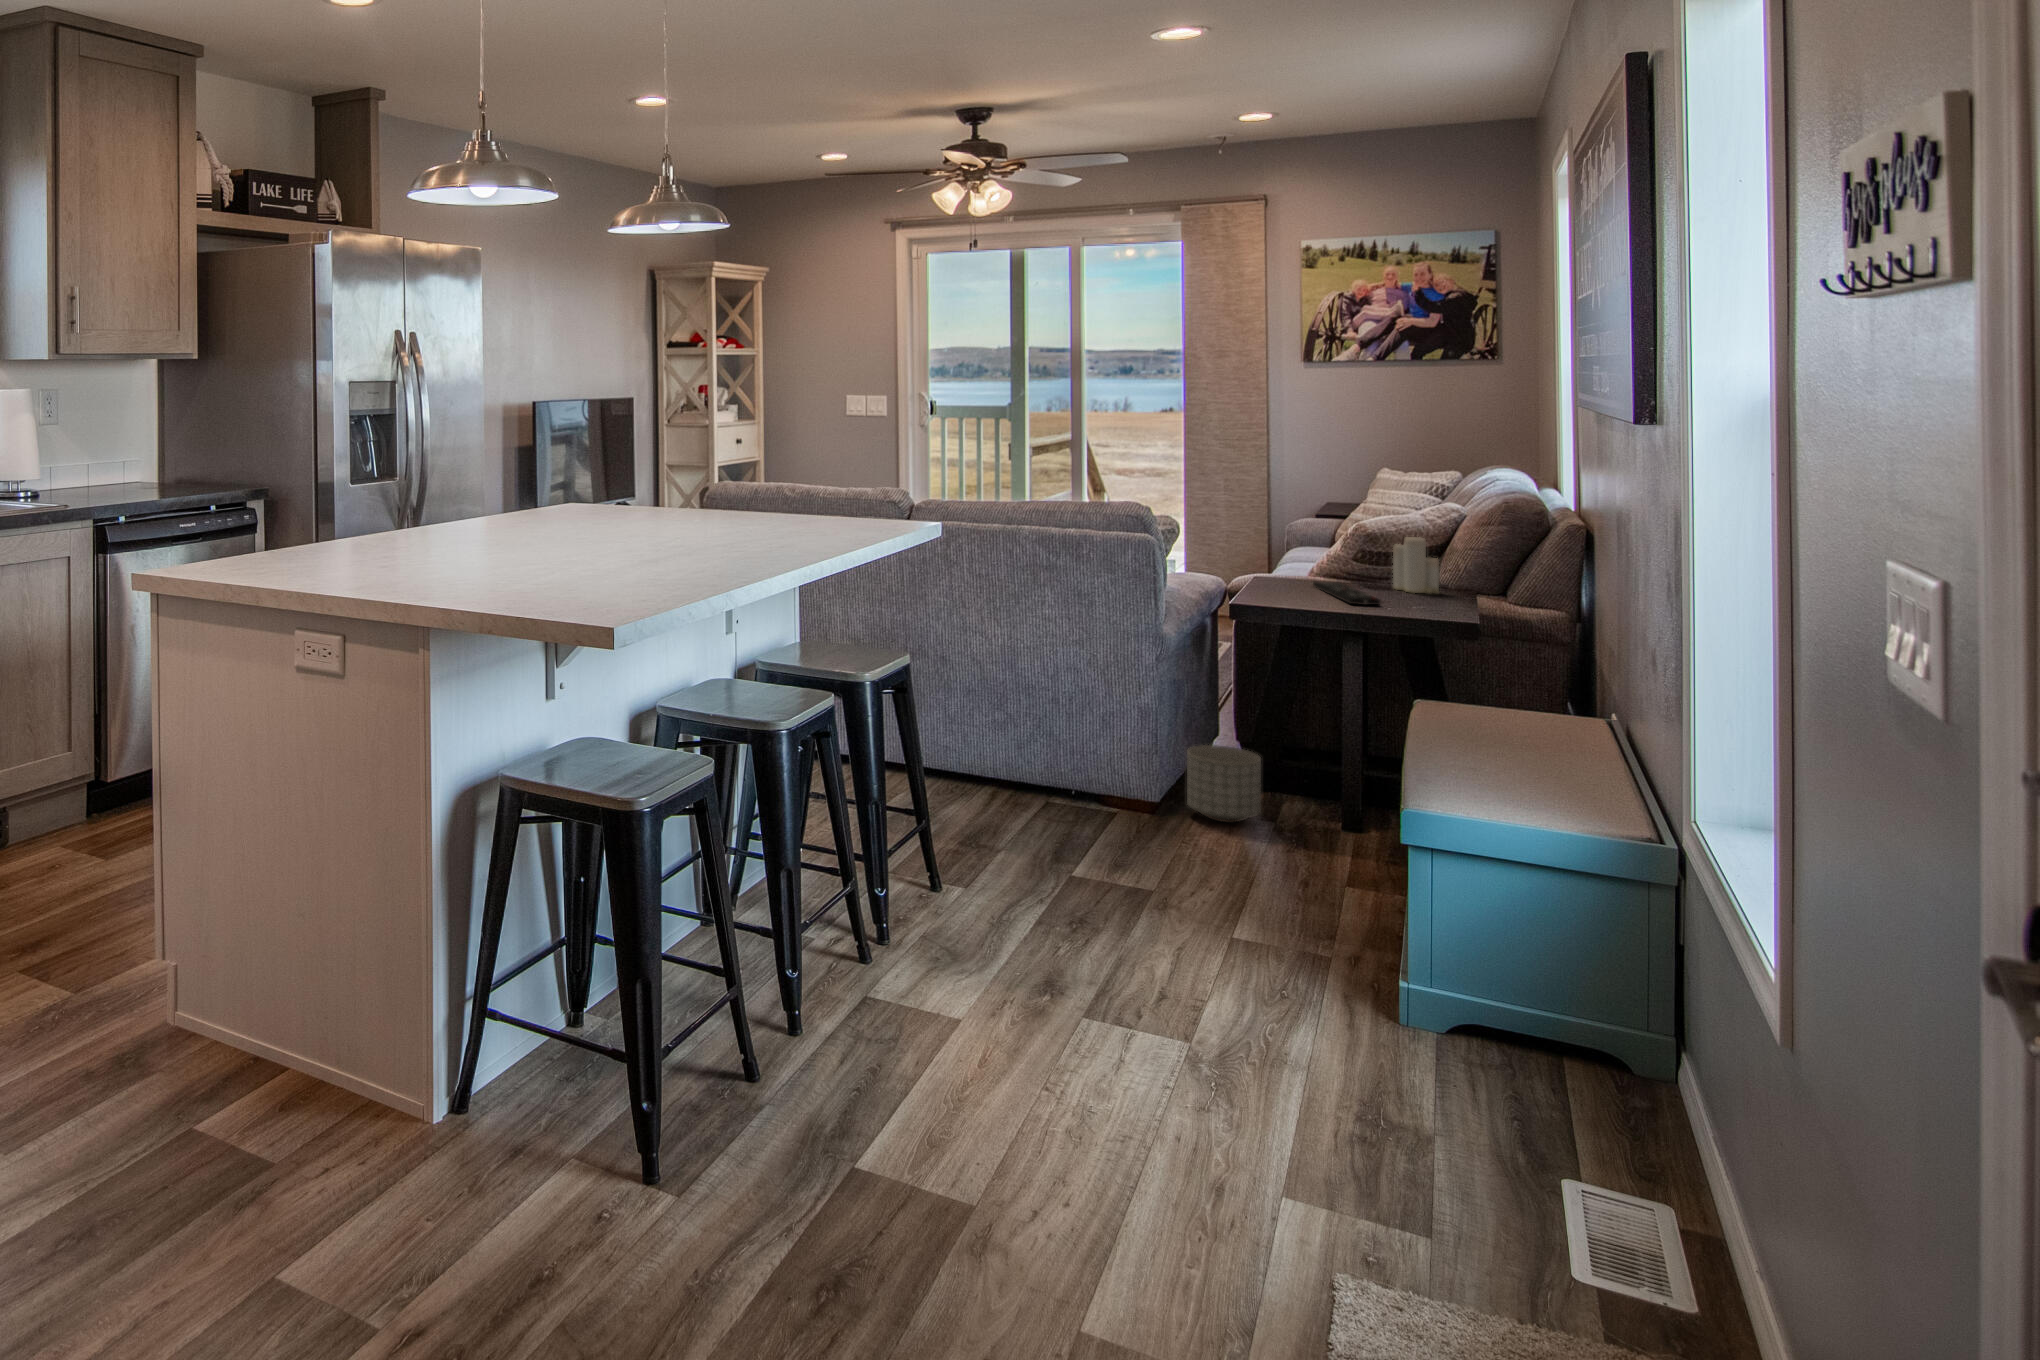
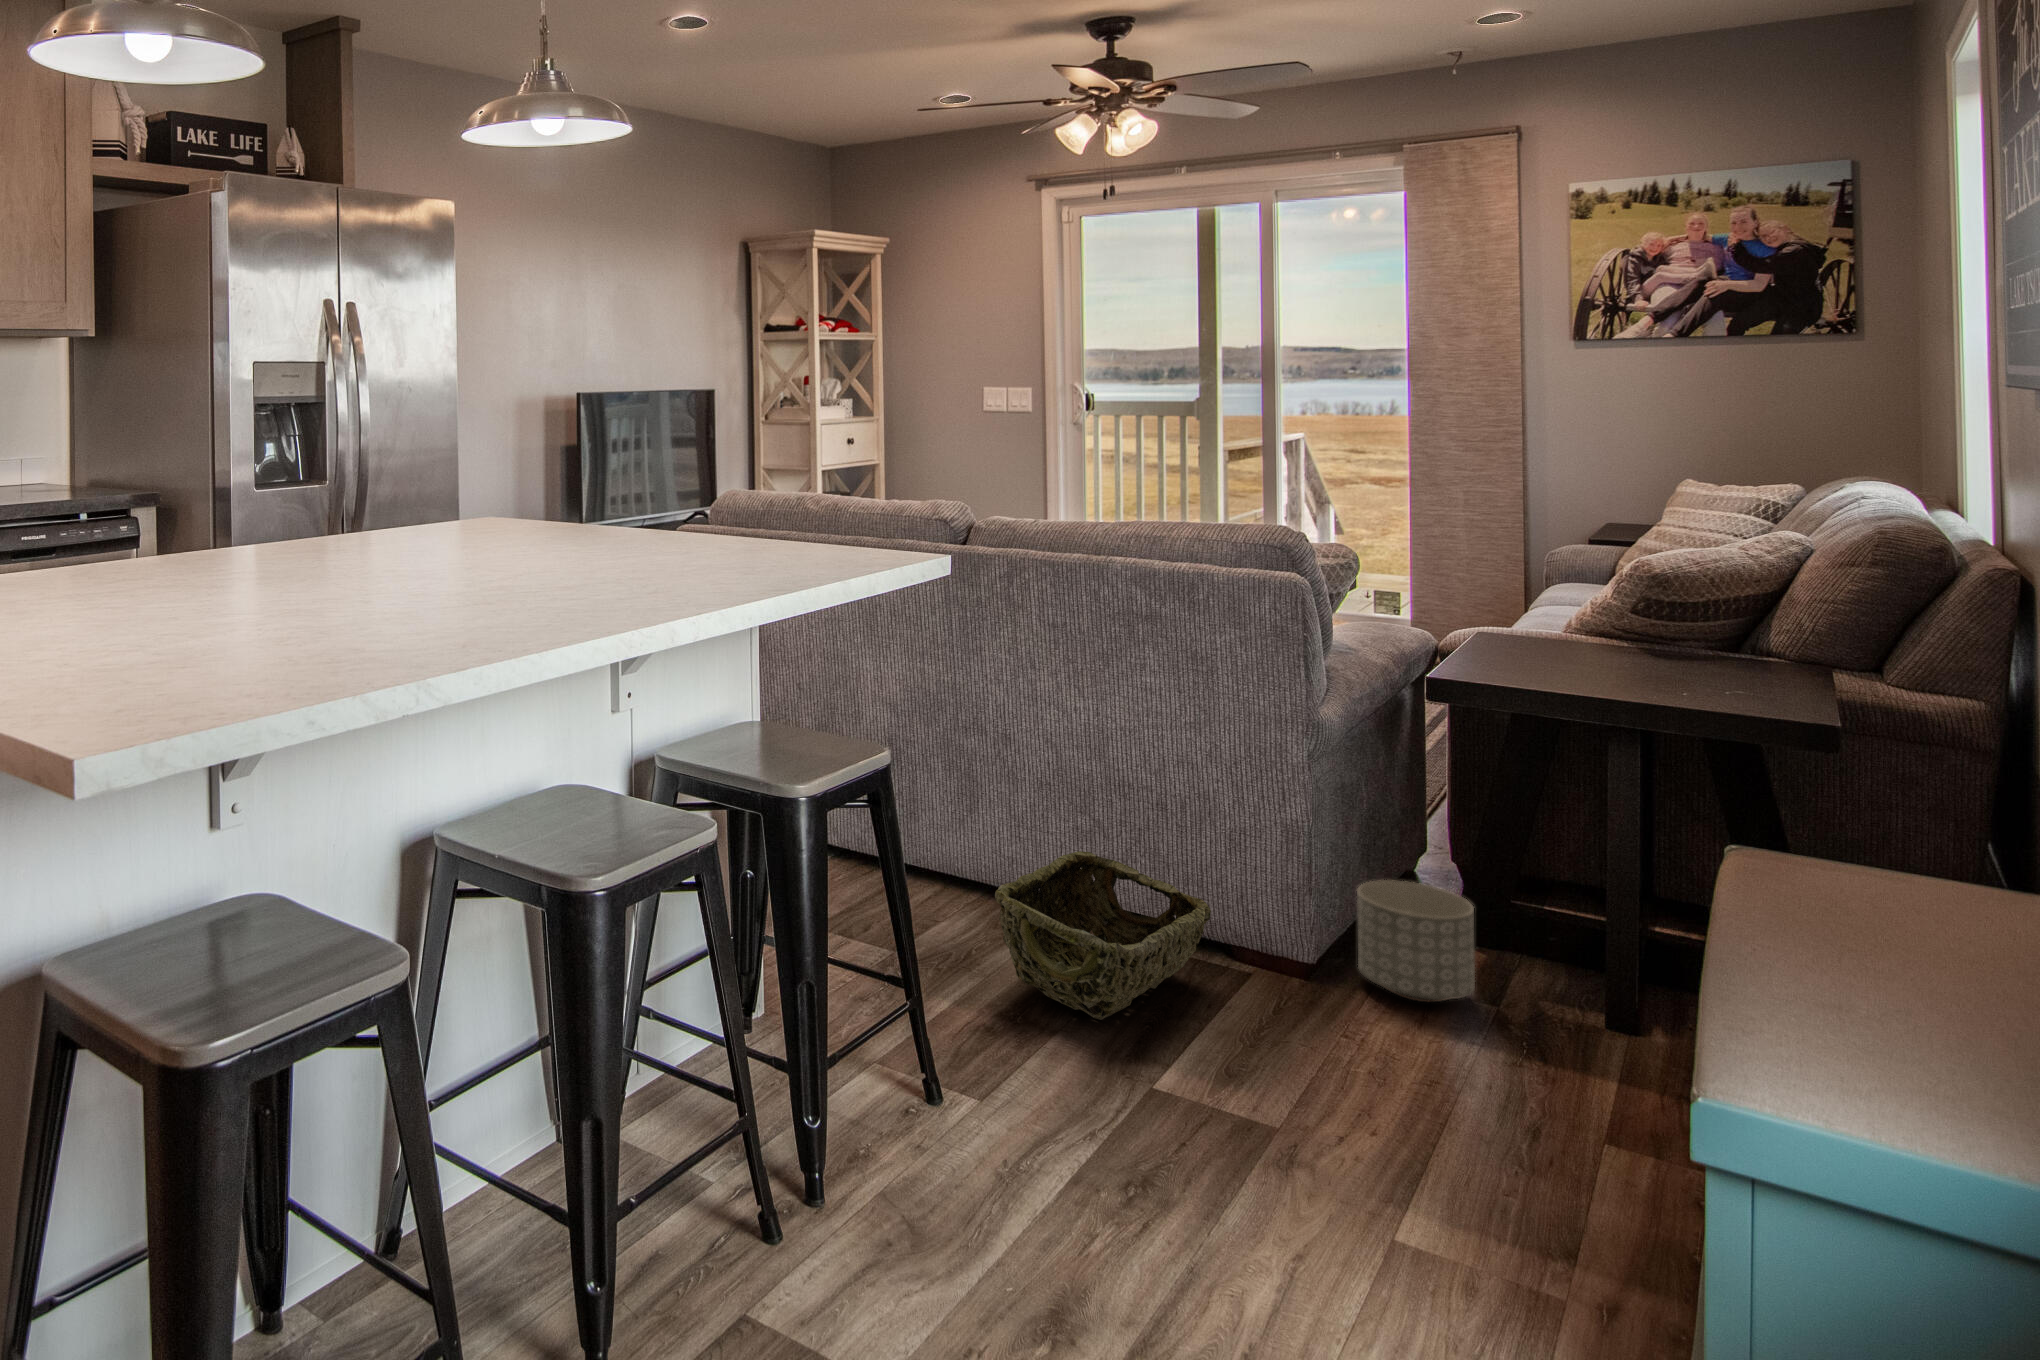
candle: present [1393,537,1439,593] -> none [1693,572,1771,666]
remote control: present [1313,581,1380,605] -> none [1563,642,1670,685]
woven basket: none [956,737,1094,842] -> present [995,851,1211,1020]

